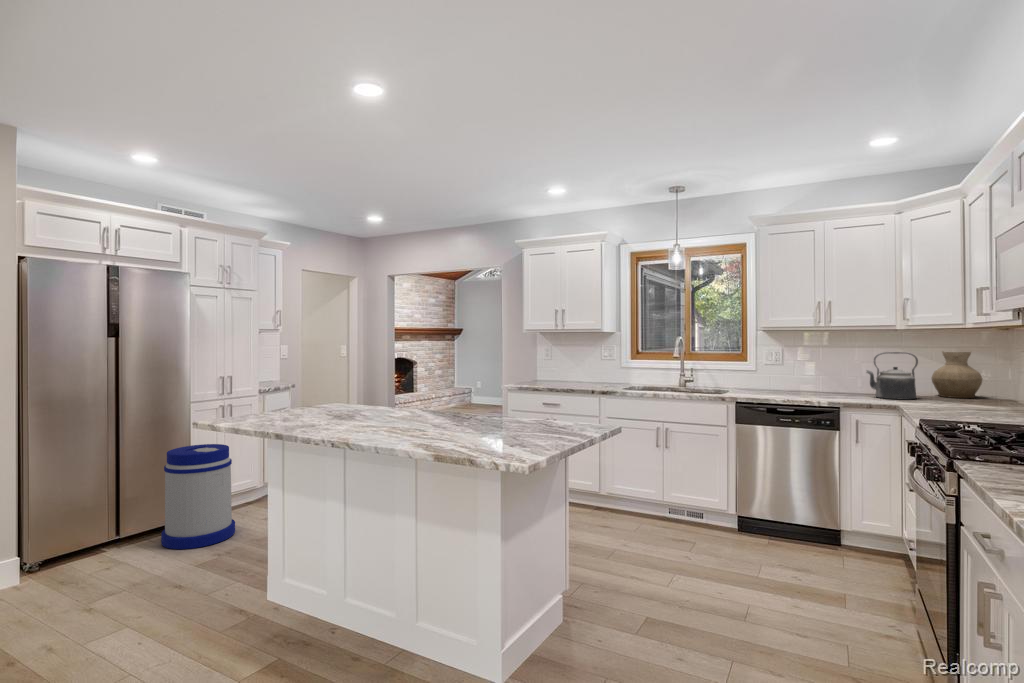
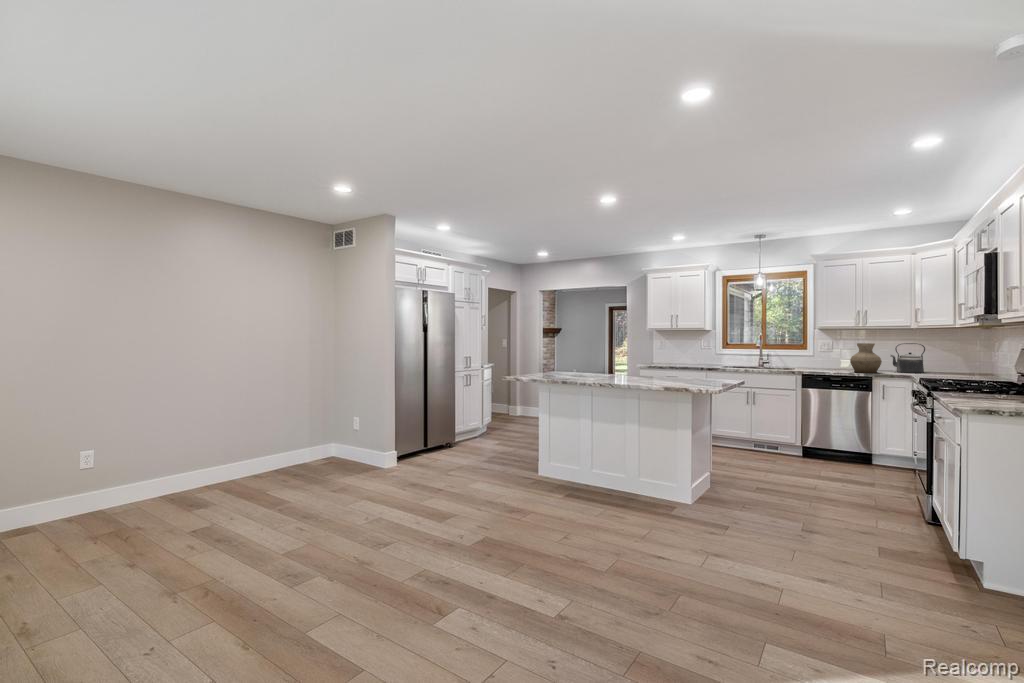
vase: present [932,351,982,398] -> present [850,343,882,373]
trash can: present [161,444,235,549] -> none [449,396,487,454]

